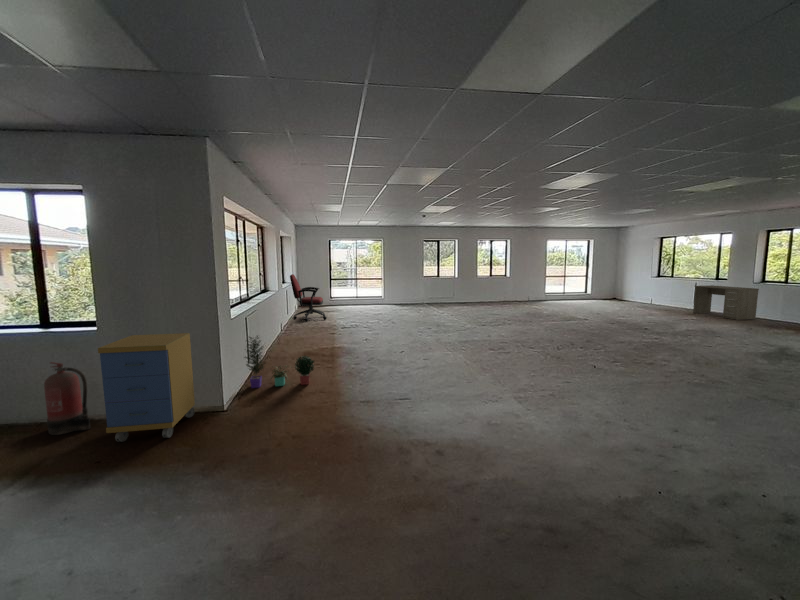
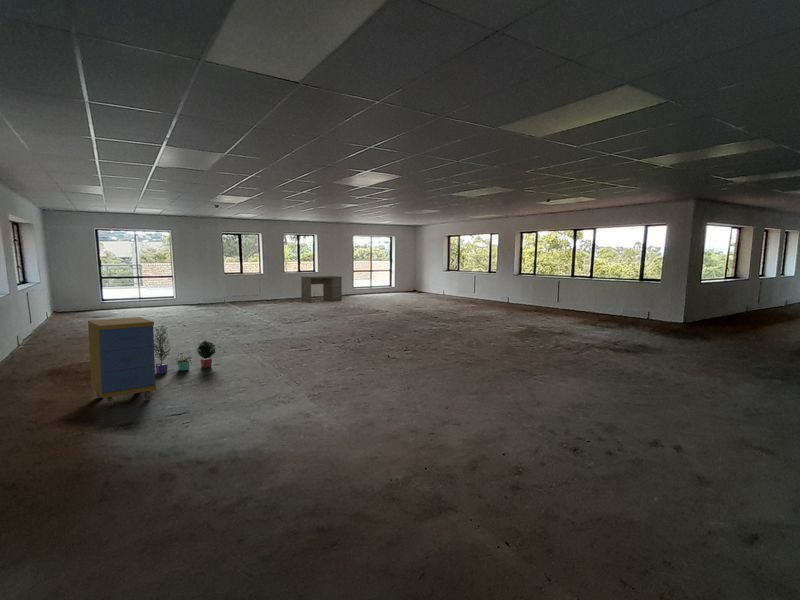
office chair: present [290,274,327,322] -> none [73,270,128,329]
desk: present [693,285,759,320] -> present [301,276,342,303]
fire extinguisher: present [44,362,90,435] -> none [12,348,56,414]

